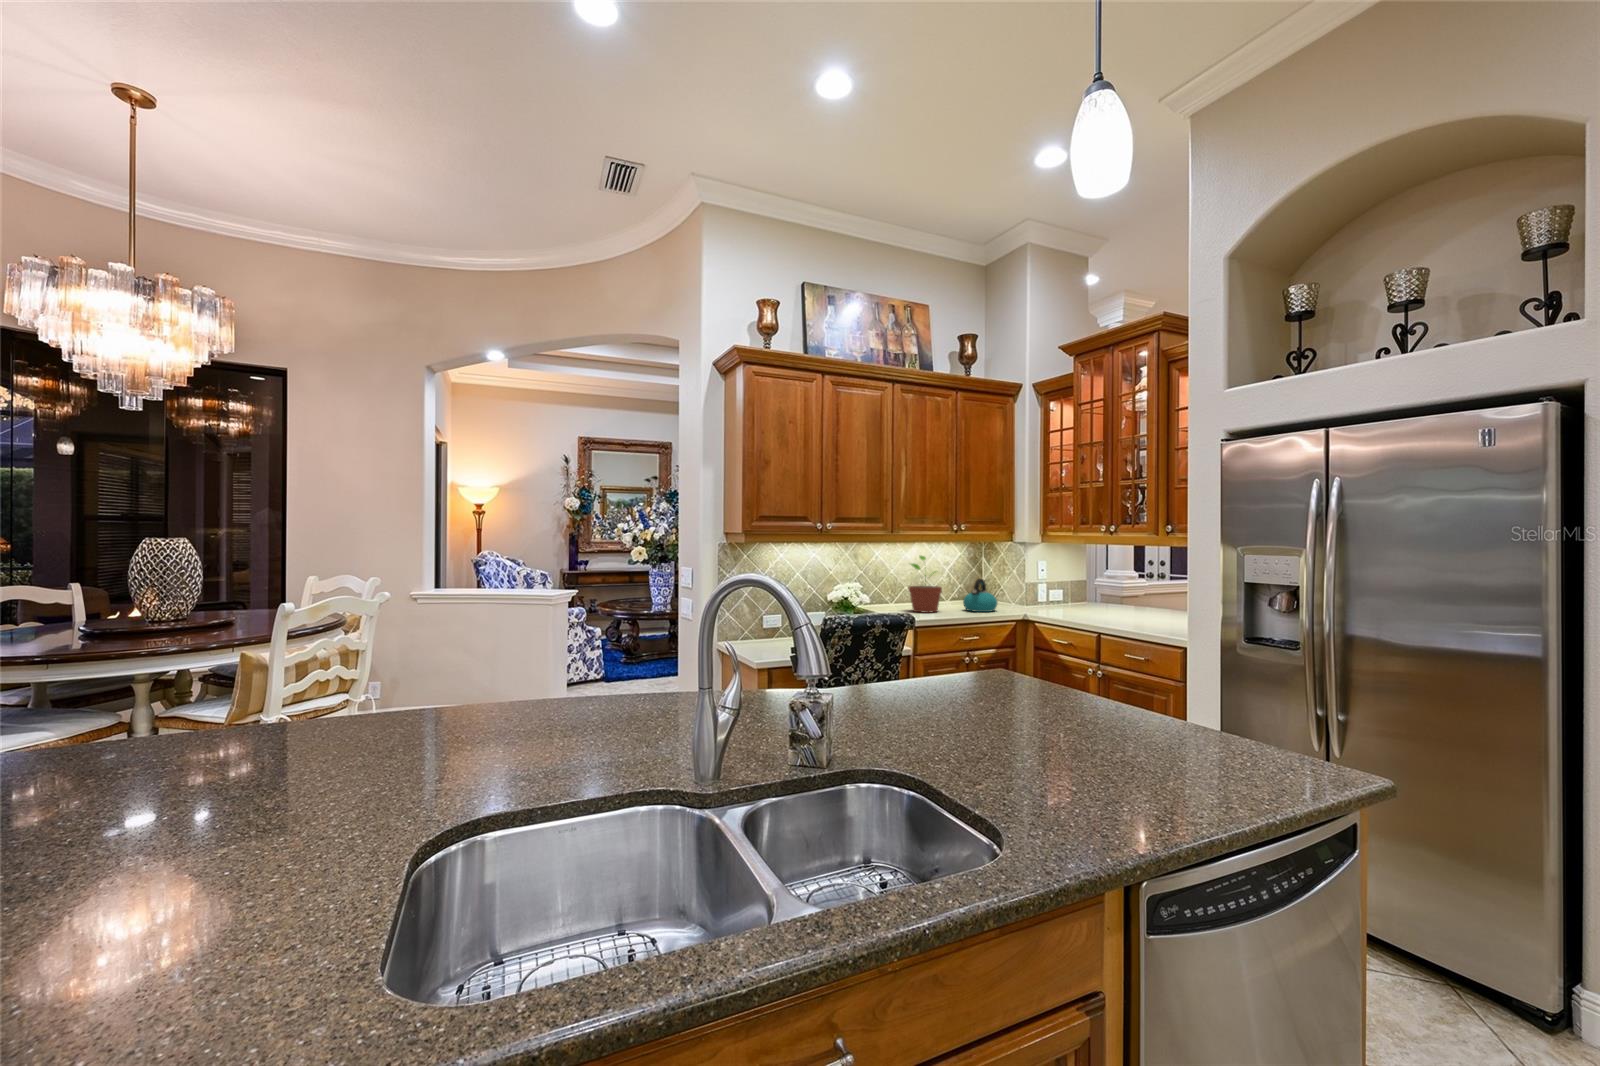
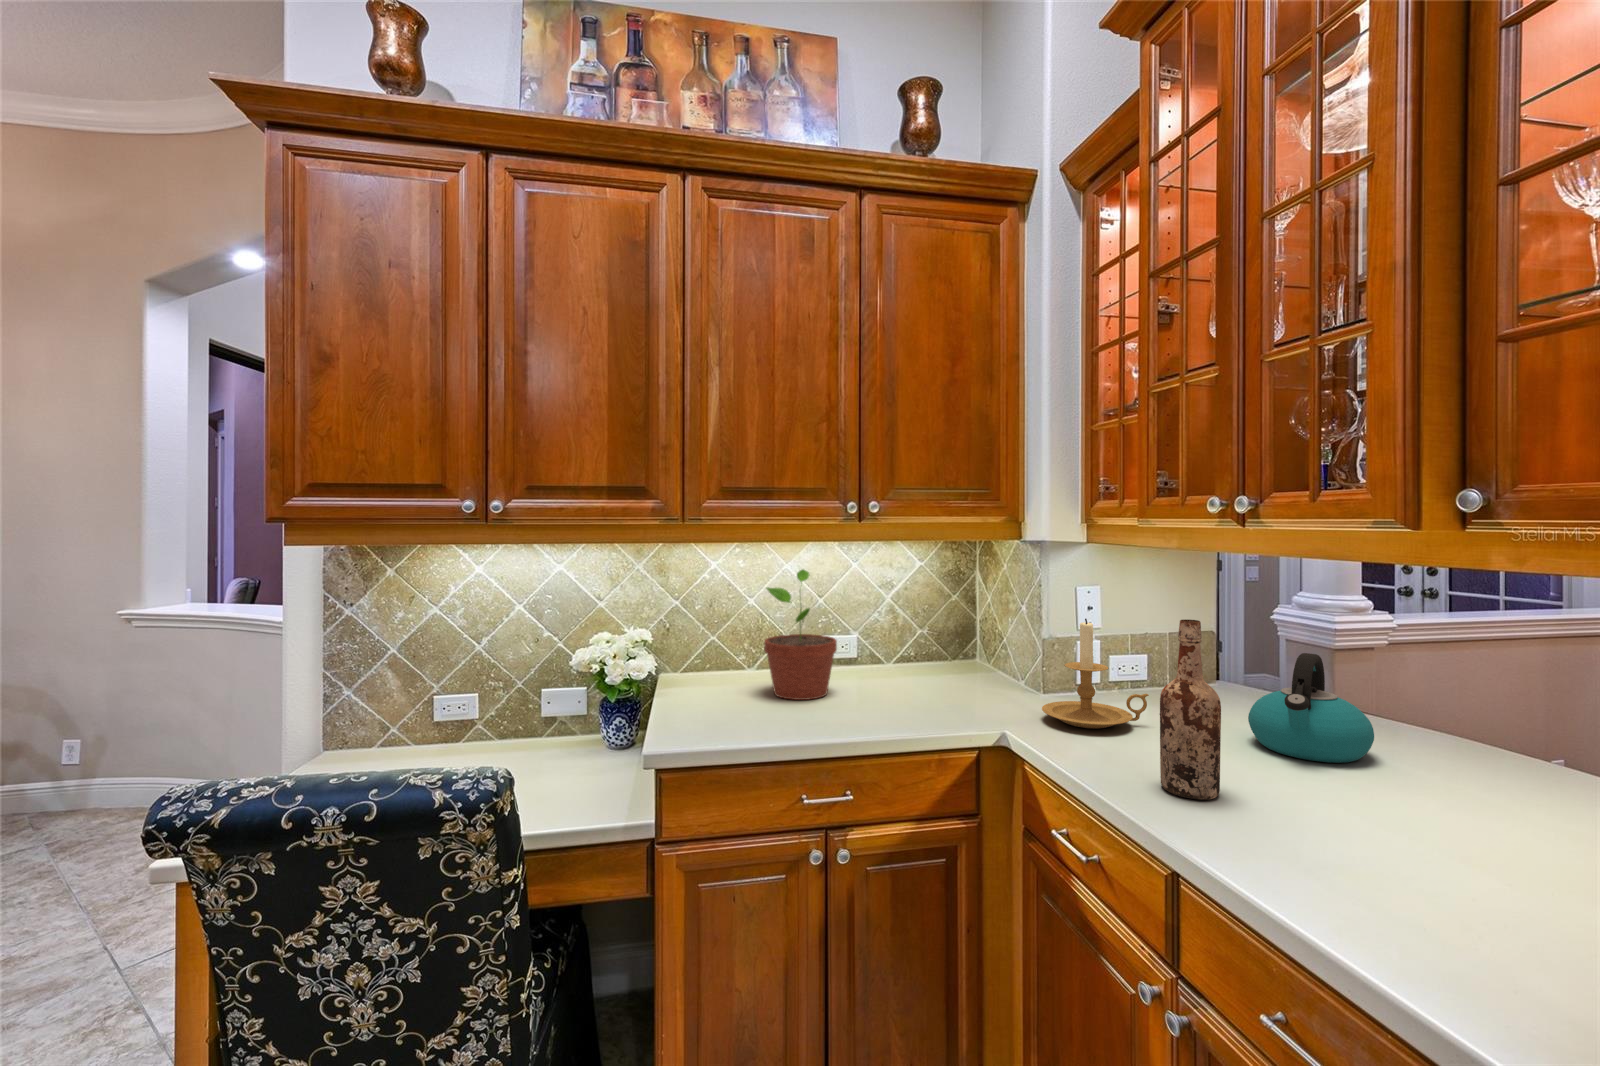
wine bottle: none [1089,566,1108,622] -> present [1160,619,1221,800]
candle holder: none [1034,572,1074,614] -> present [1042,619,1149,728]
kettle: present [963,579,997,612] -> present [1248,653,1374,763]

